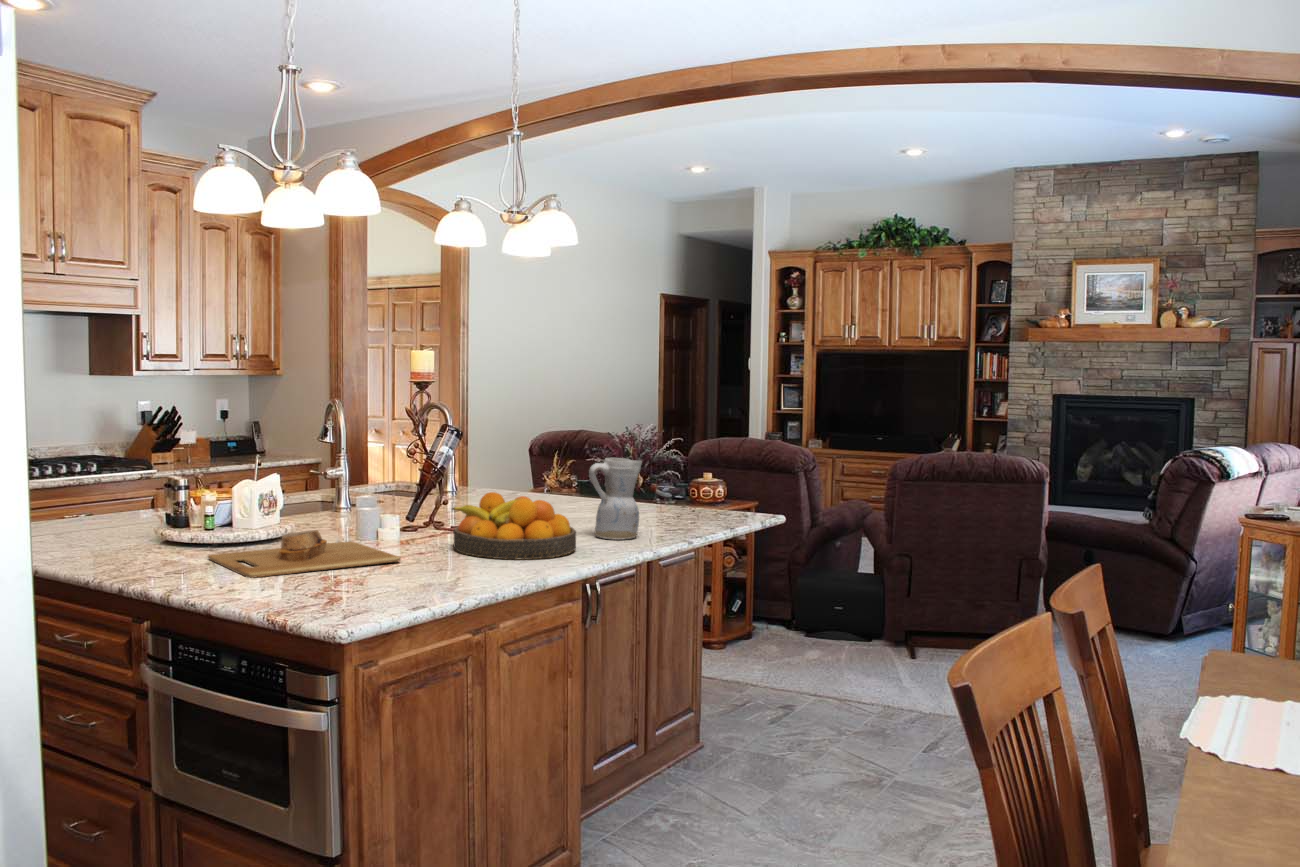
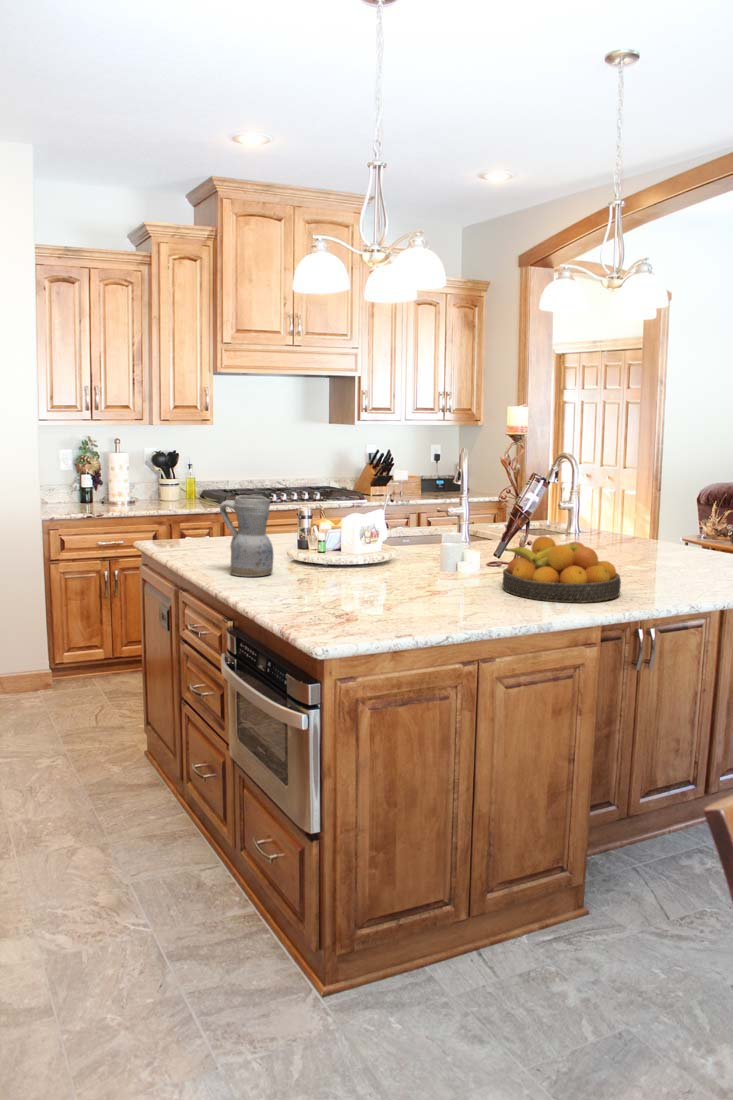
ceramic pitcher: present [589,458,642,540] -> present [220,495,273,577]
cutting board: present [208,530,400,578] -> none [301,560,442,596]

